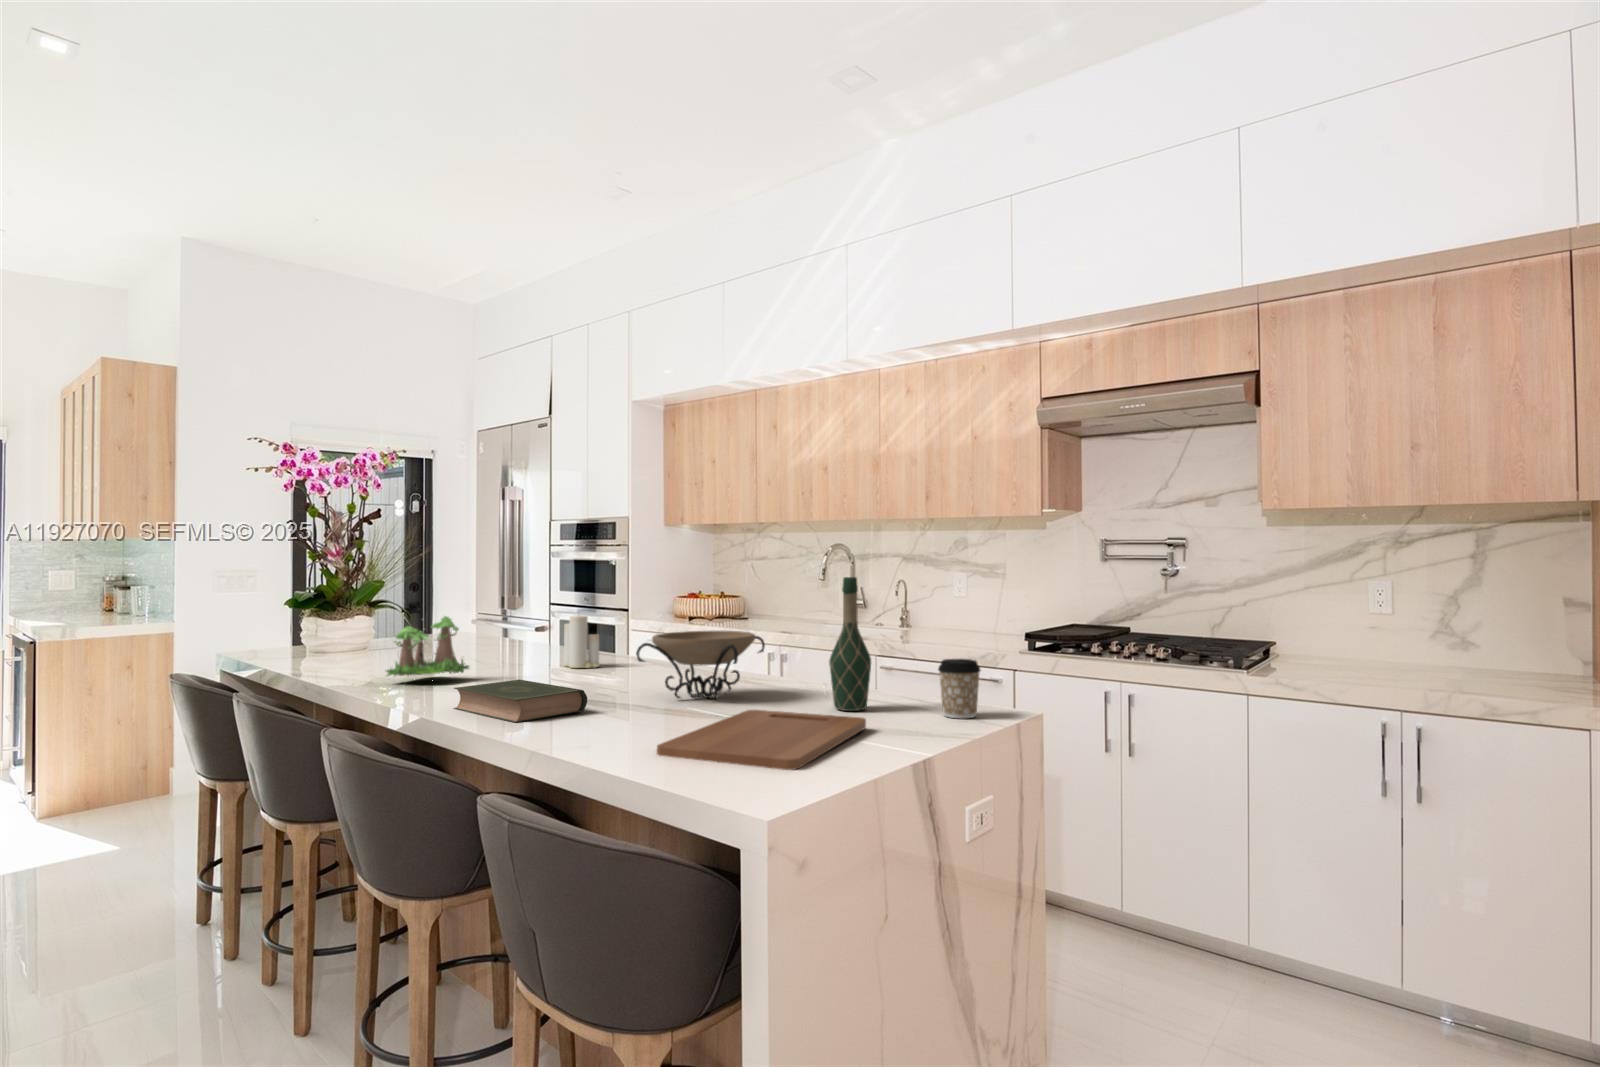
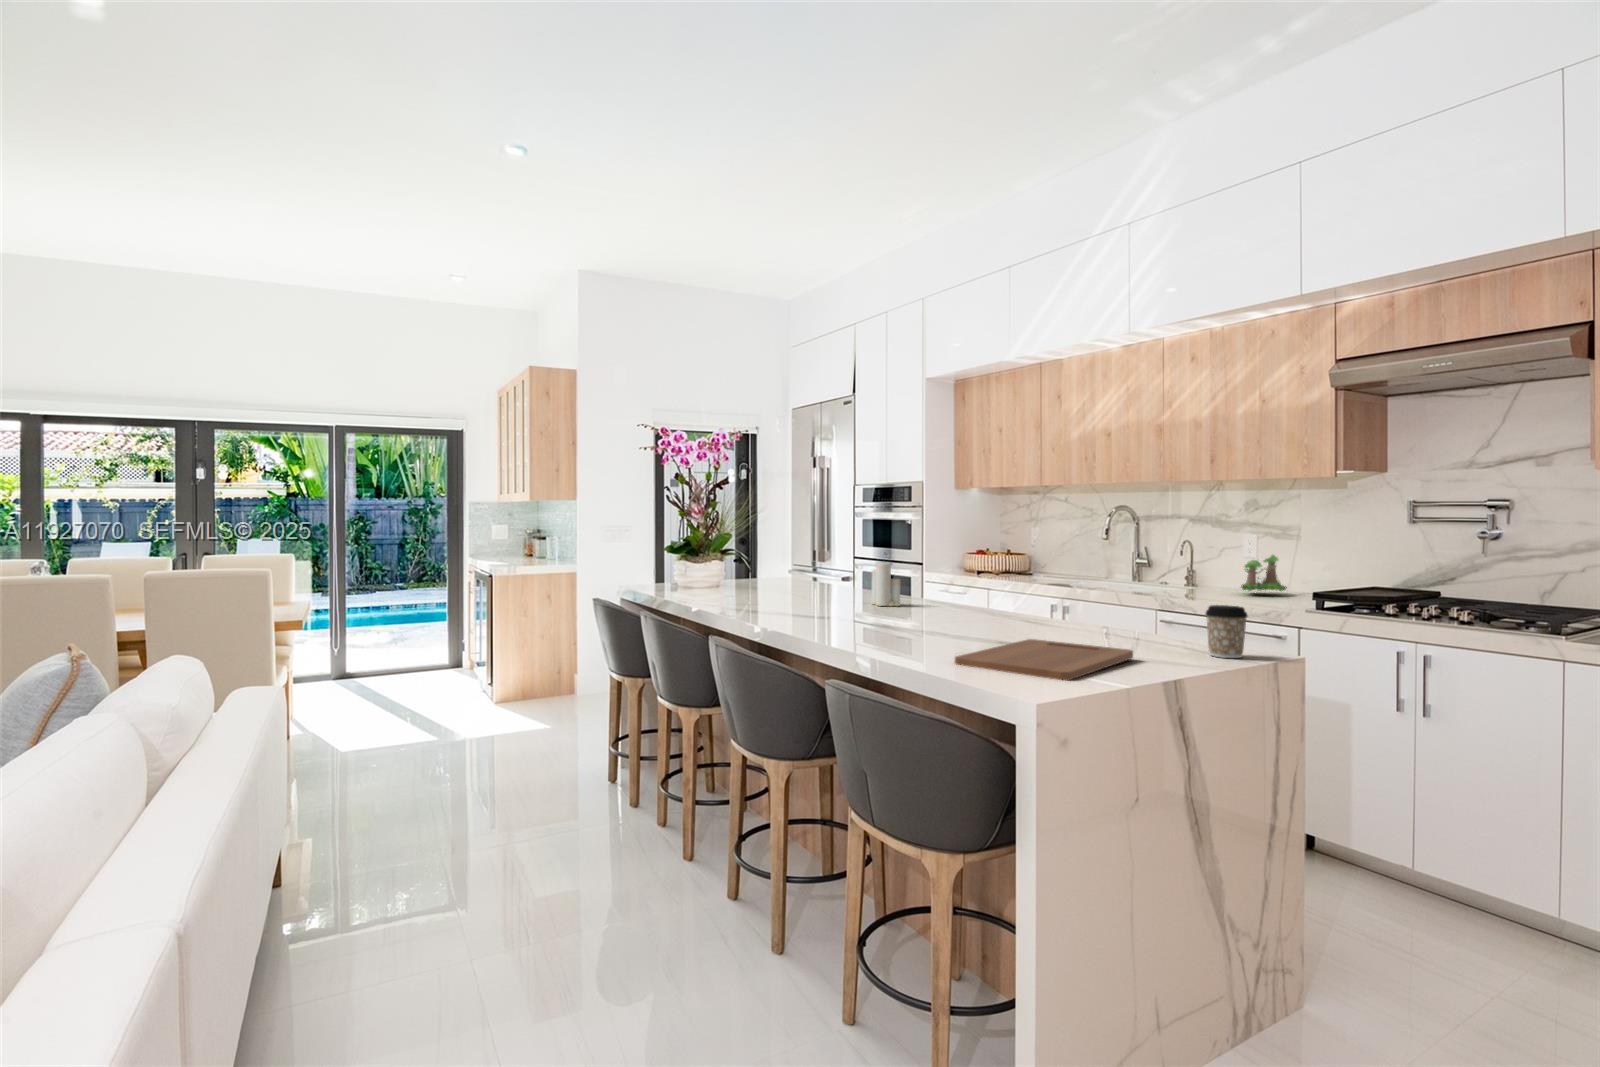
wine bottle: present [829,577,871,711] -> none [1102,531,1141,647]
plant: present [385,616,469,676] -> present [1241,555,1287,591]
decorative bowl: present [636,631,765,699] -> none [934,576,1044,633]
book: present [454,680,587,723] -> none [796,608,896,638]

